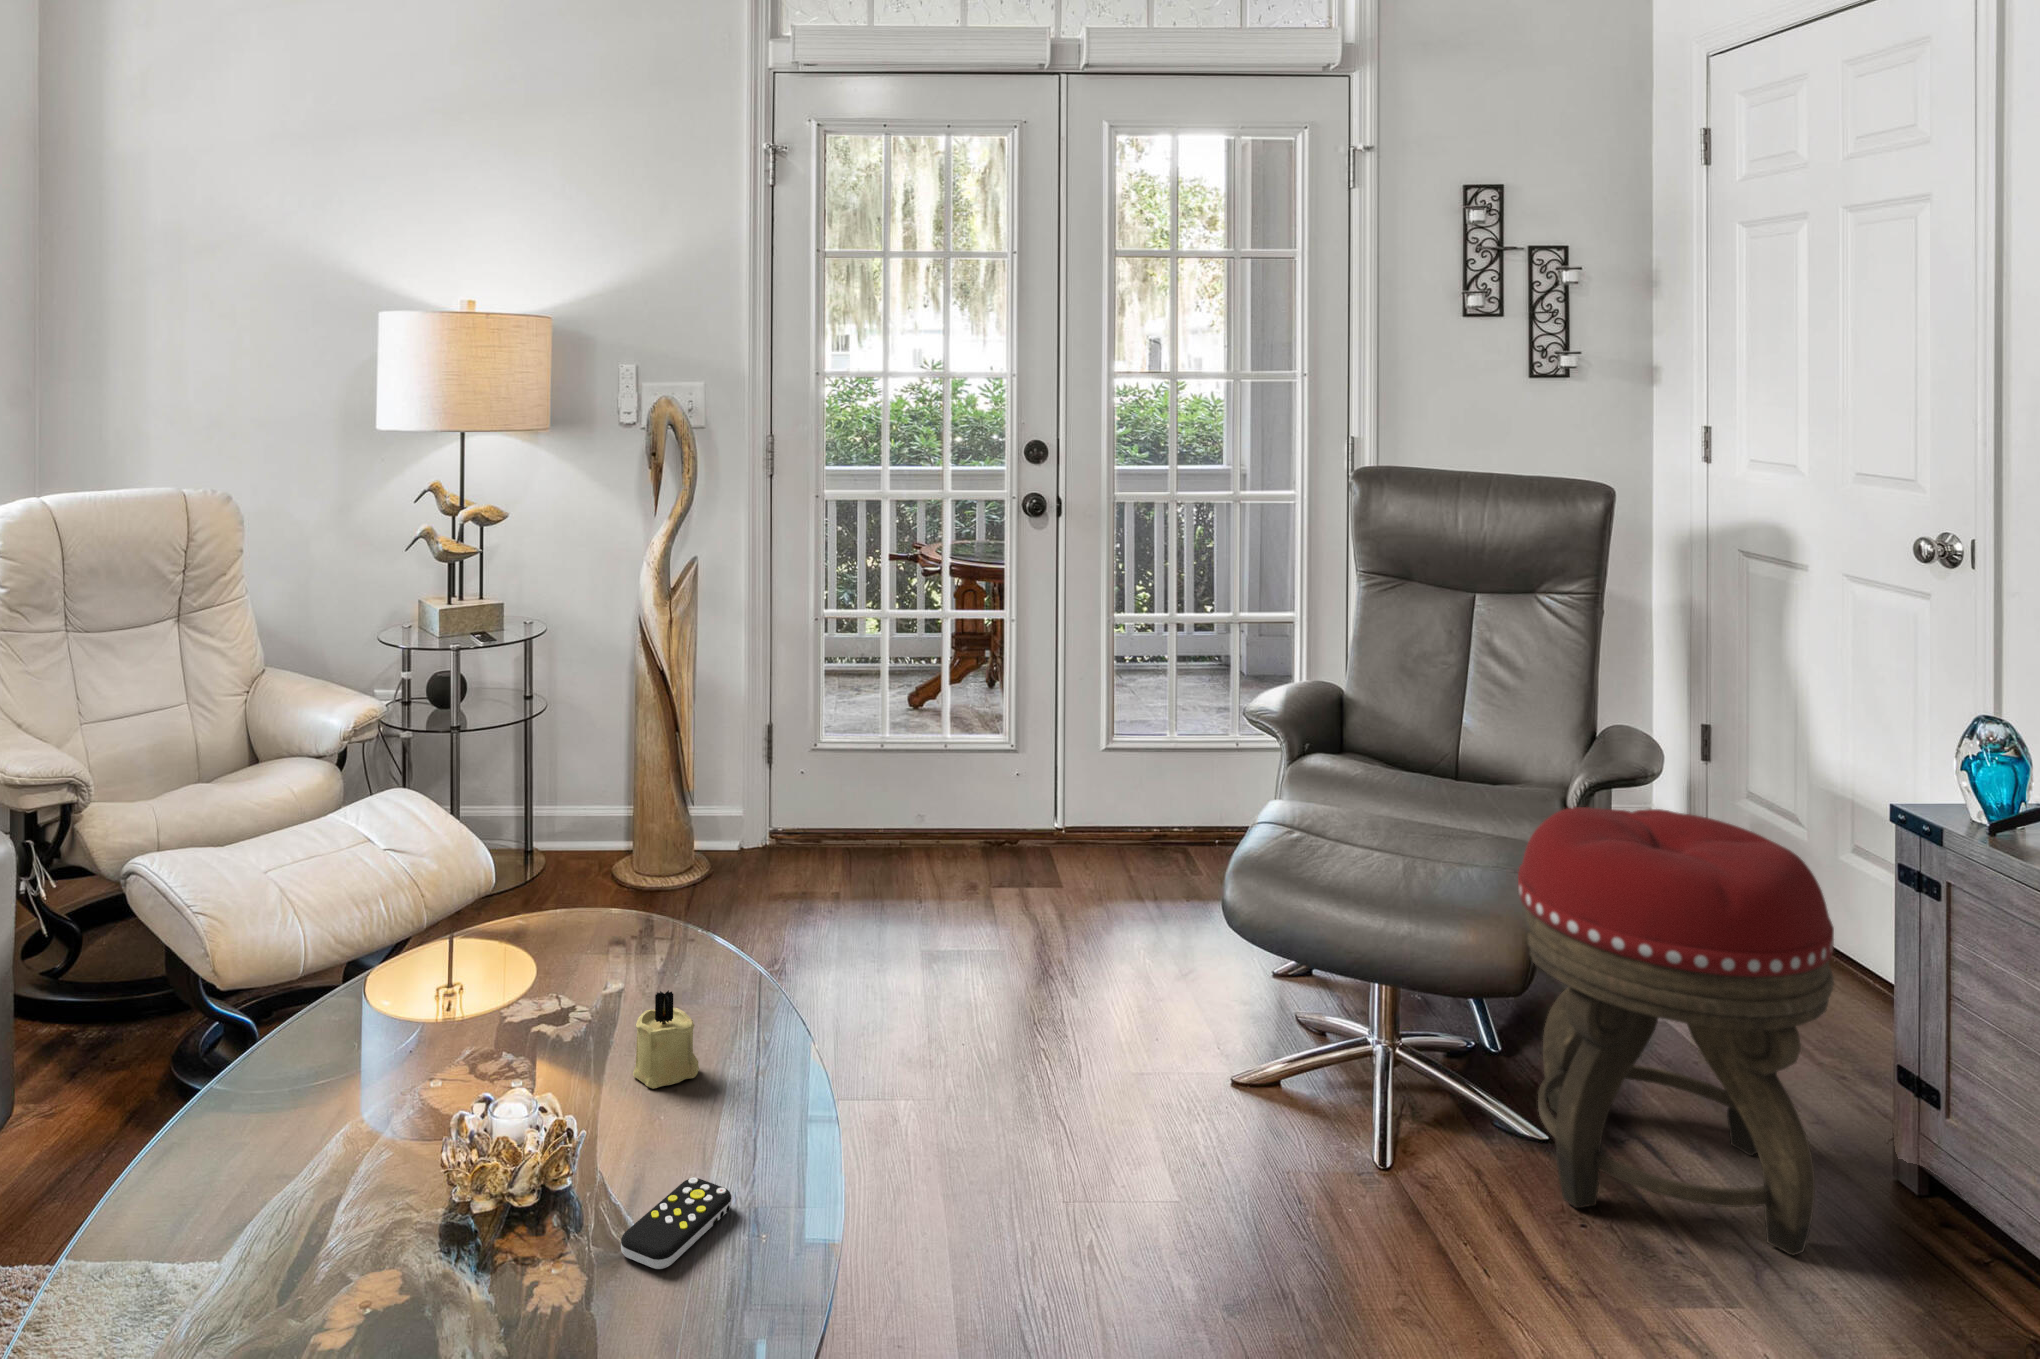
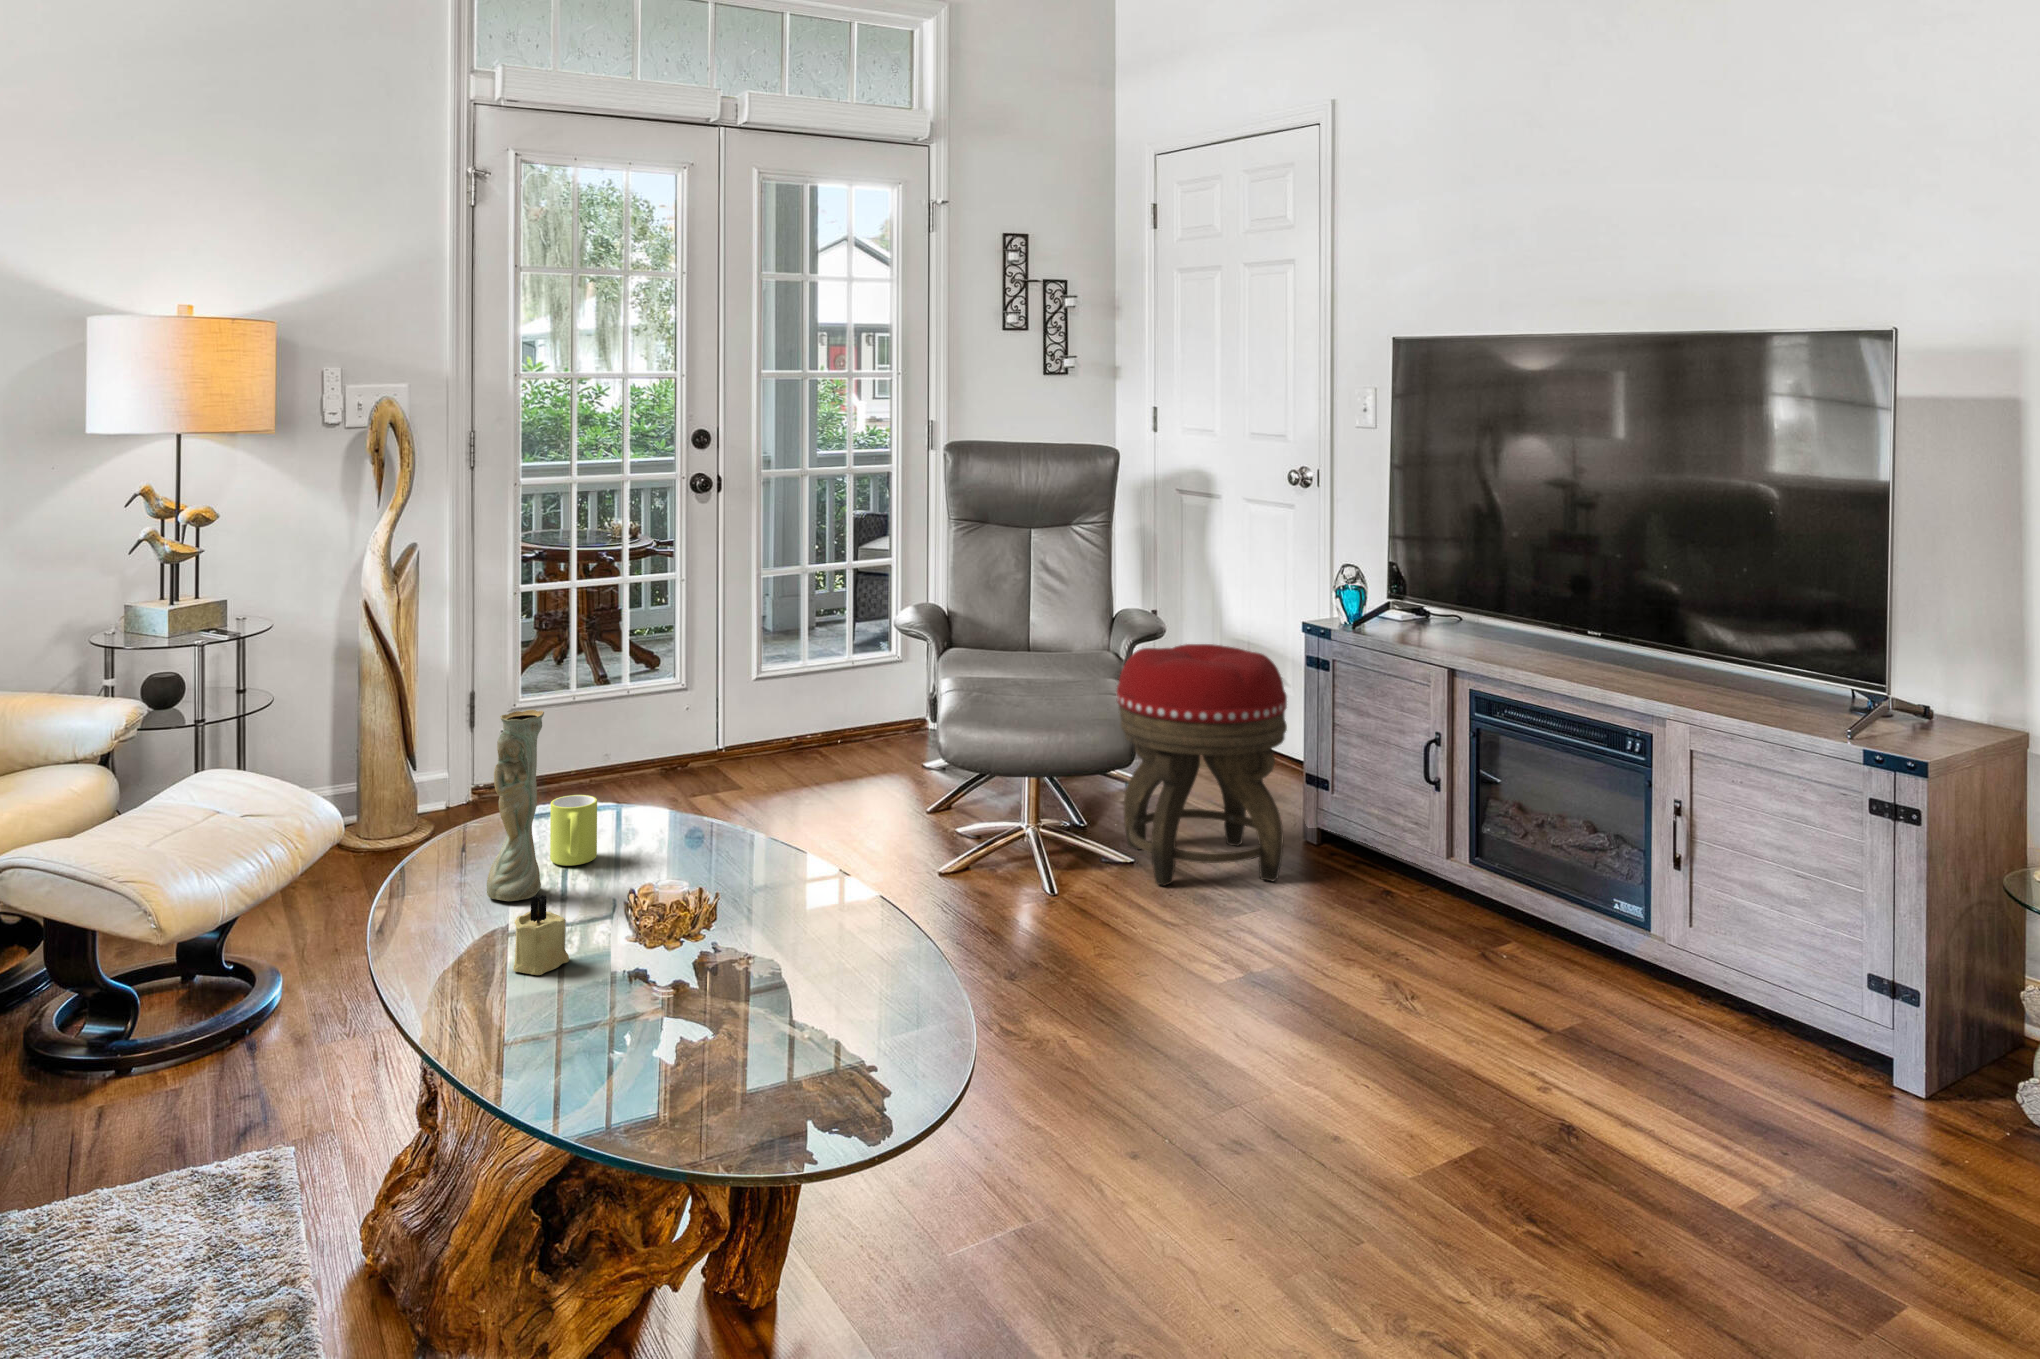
vase: none [367,826,451,1091] -> present [487,710,544,901]
mug: none [506,937,571,1040] -> present [550,795,597,866]
candle: present [633,990,699,1089] -> present [513,895,569,975]
remote control: present [621,1177,731,1269] -> none [768,890,812,928]

